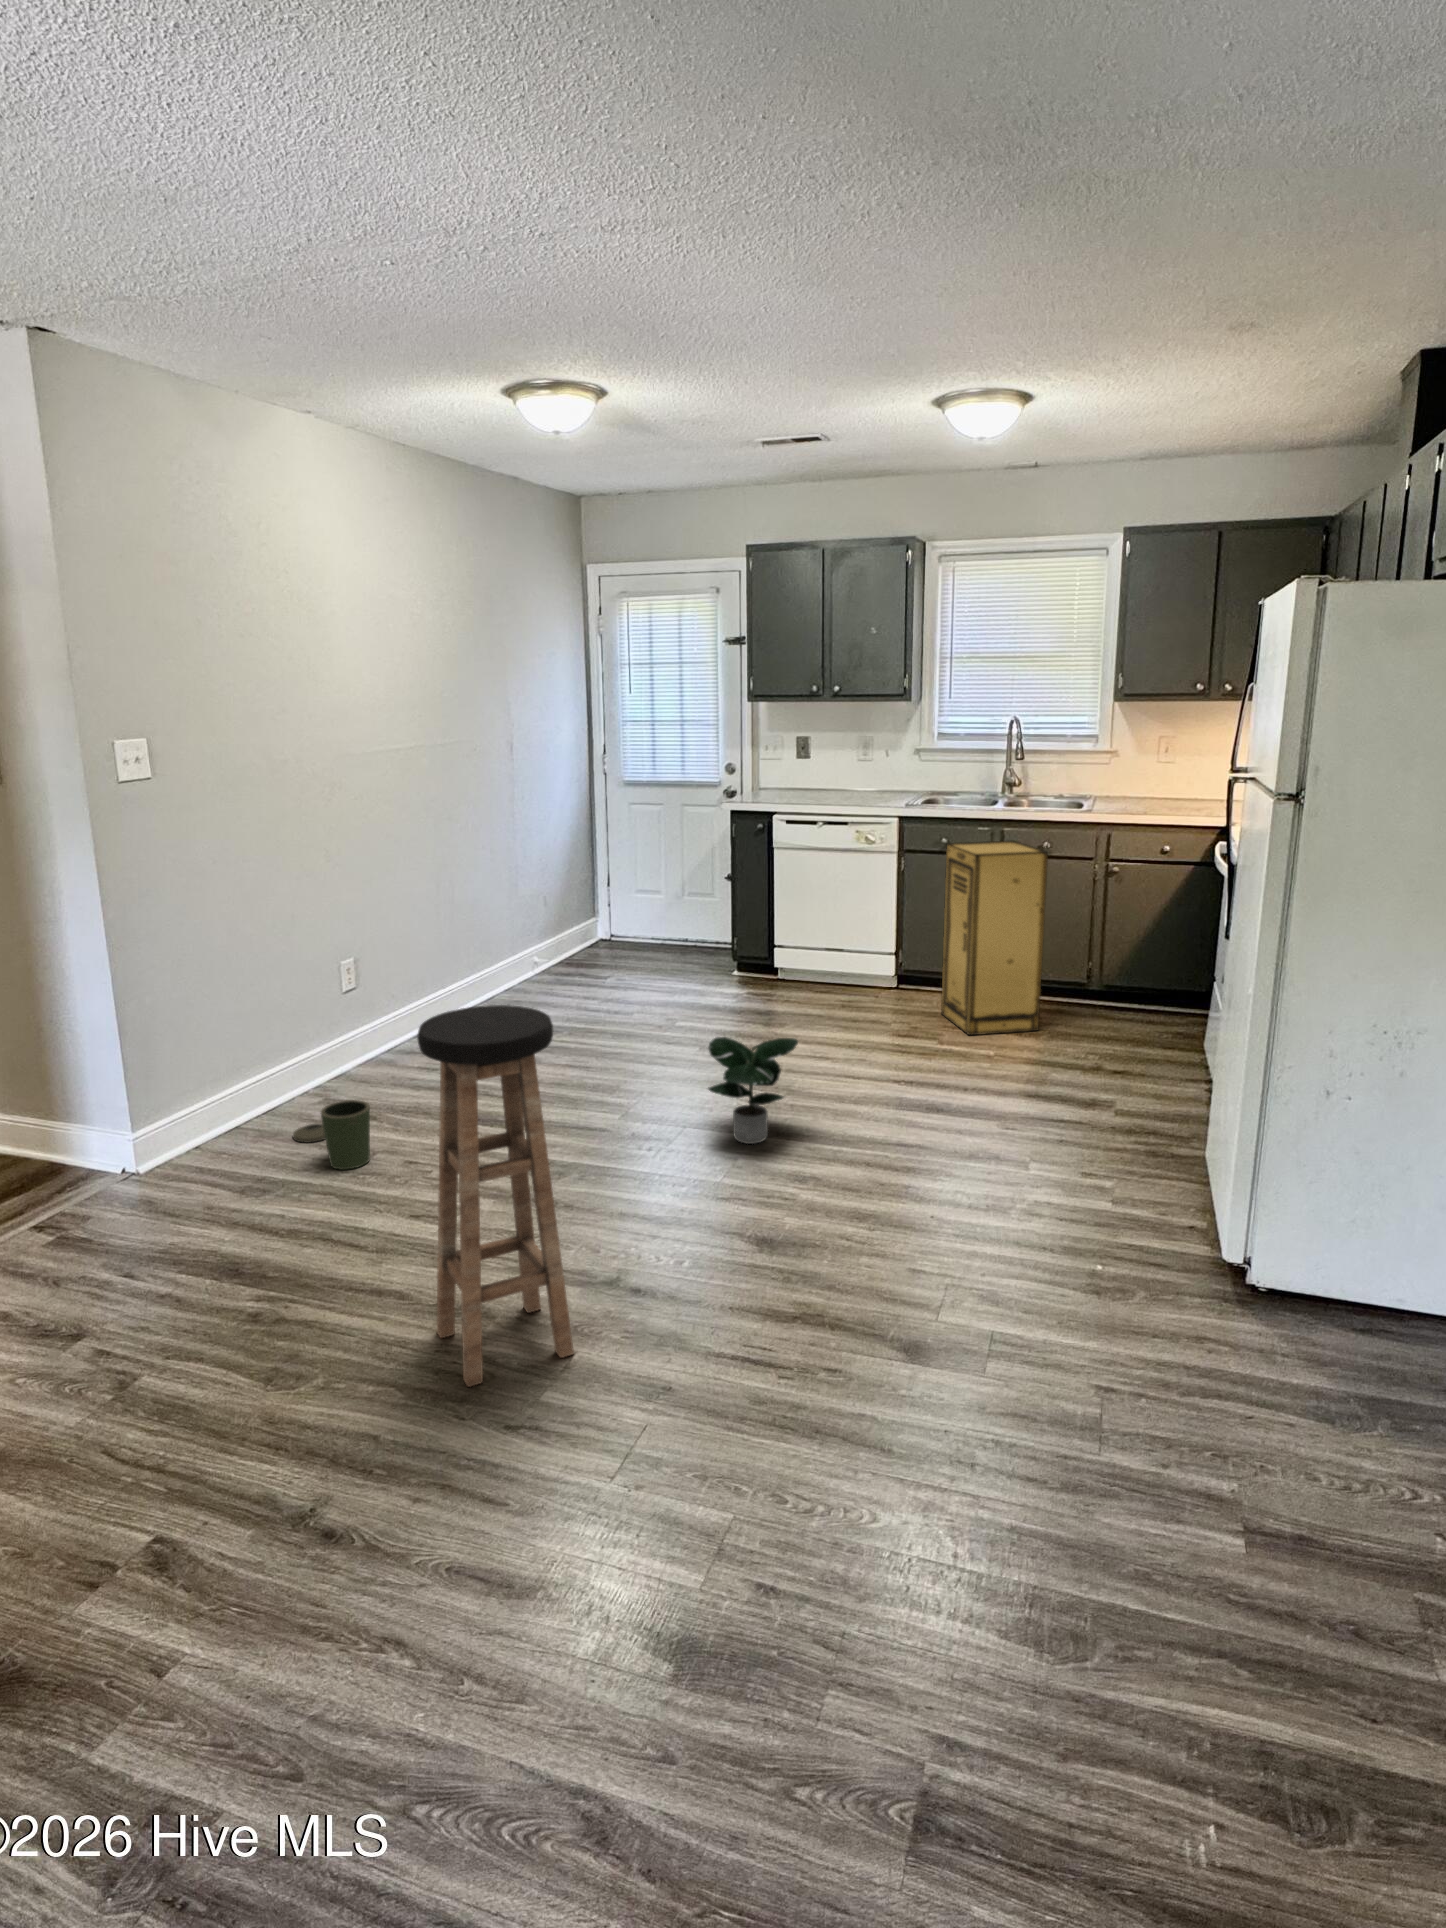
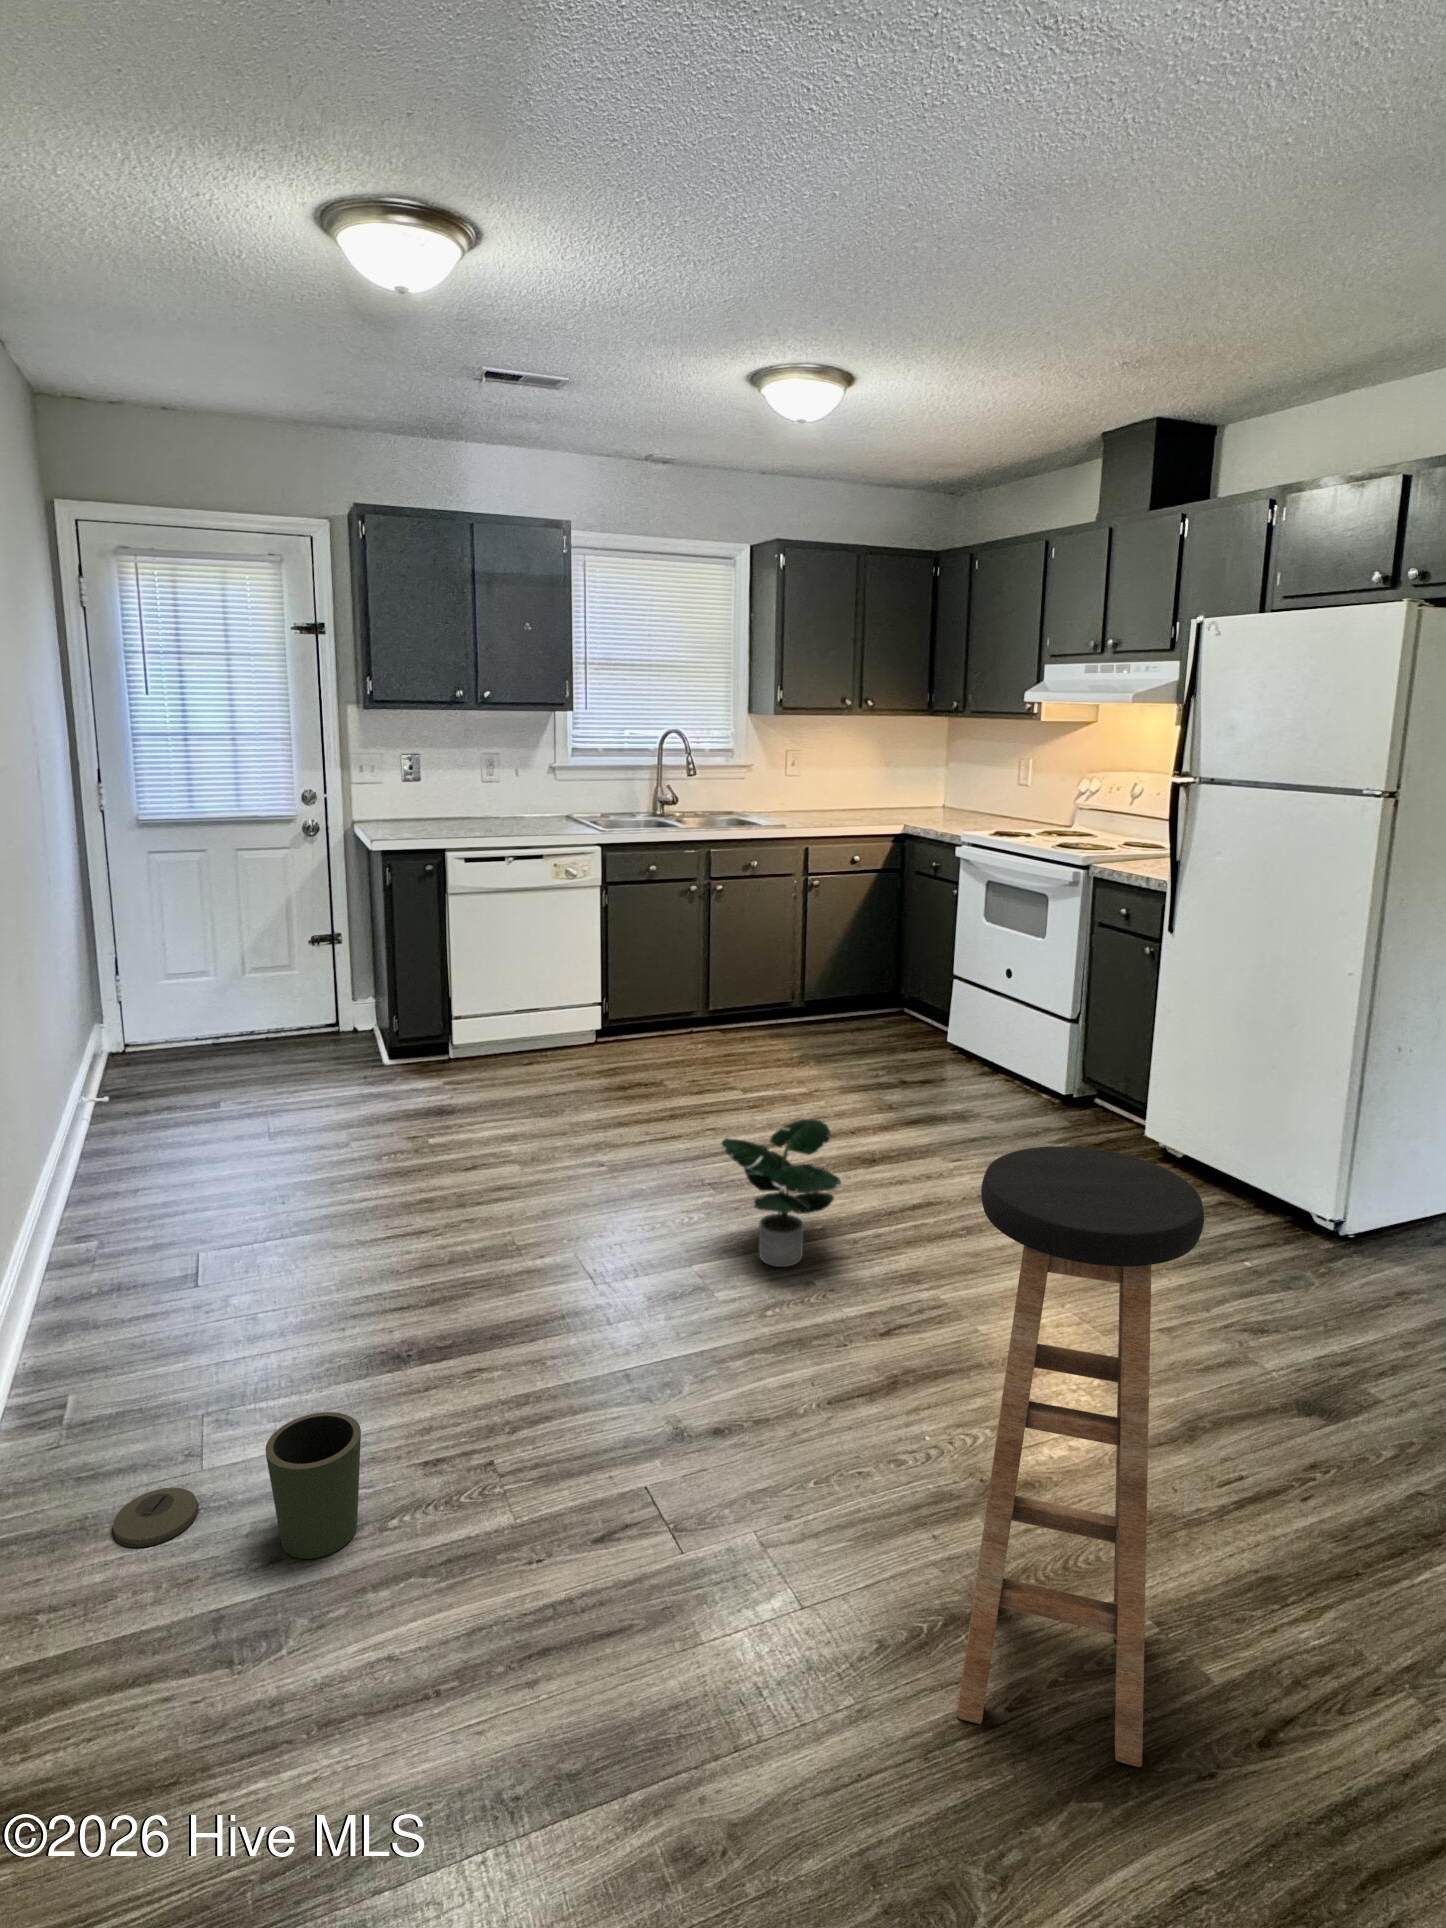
storage cabinet: present [941,841,1048,1035] -> none [695,861,810,1078]

